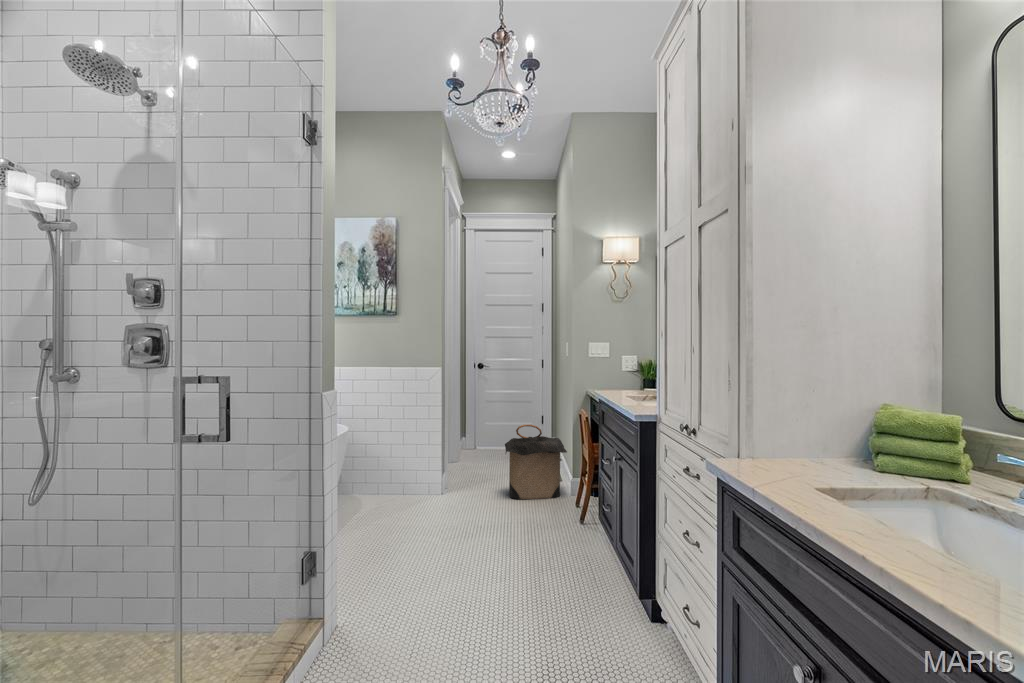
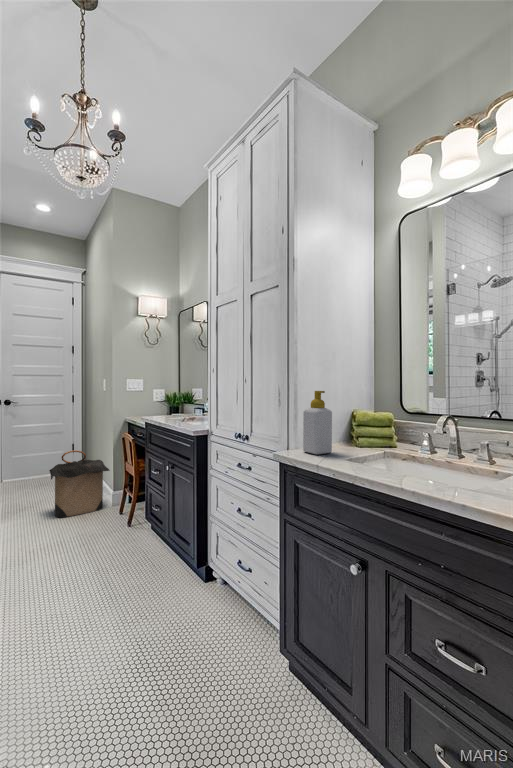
soap bottle: none [759,370,810,473] -> present [303,391,332,454]

